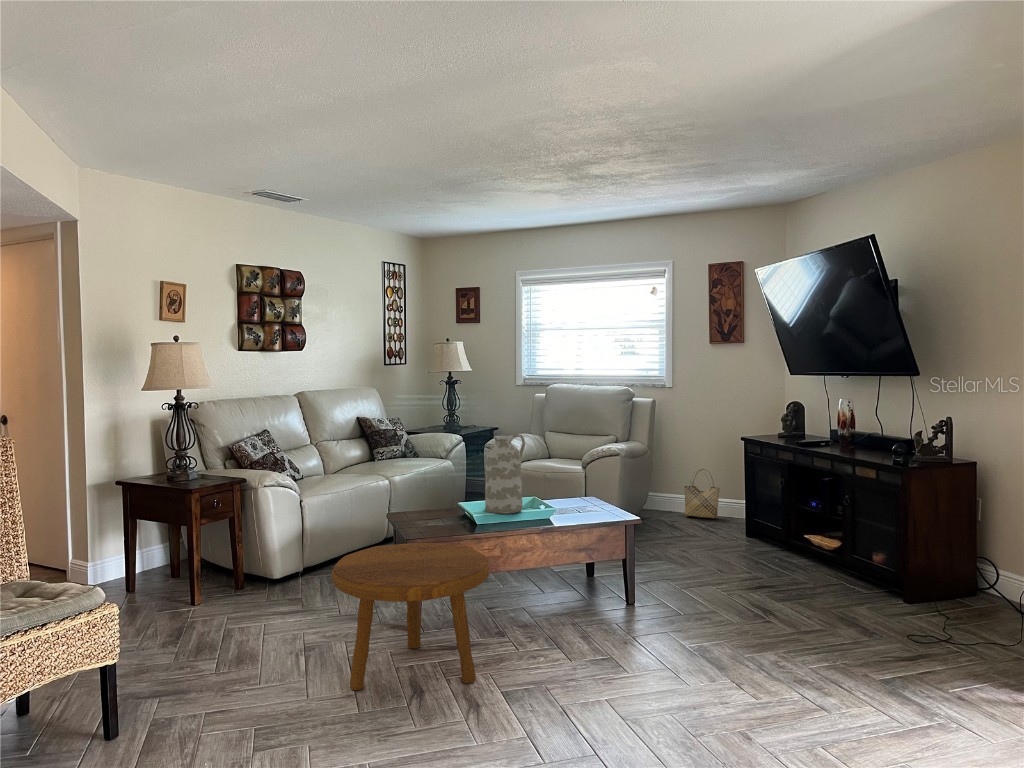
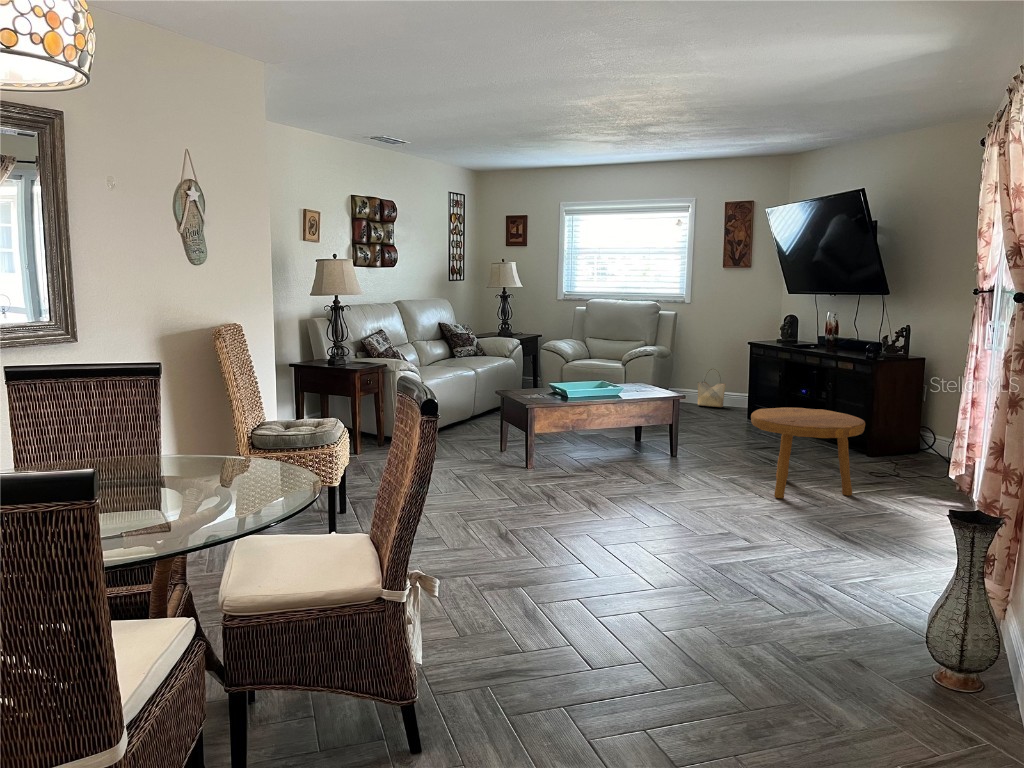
vase: present [485,434,525,514] -> none [569,333,600,391]
footstool: present [332,543,489,690] -> present [751,408,865,499]

